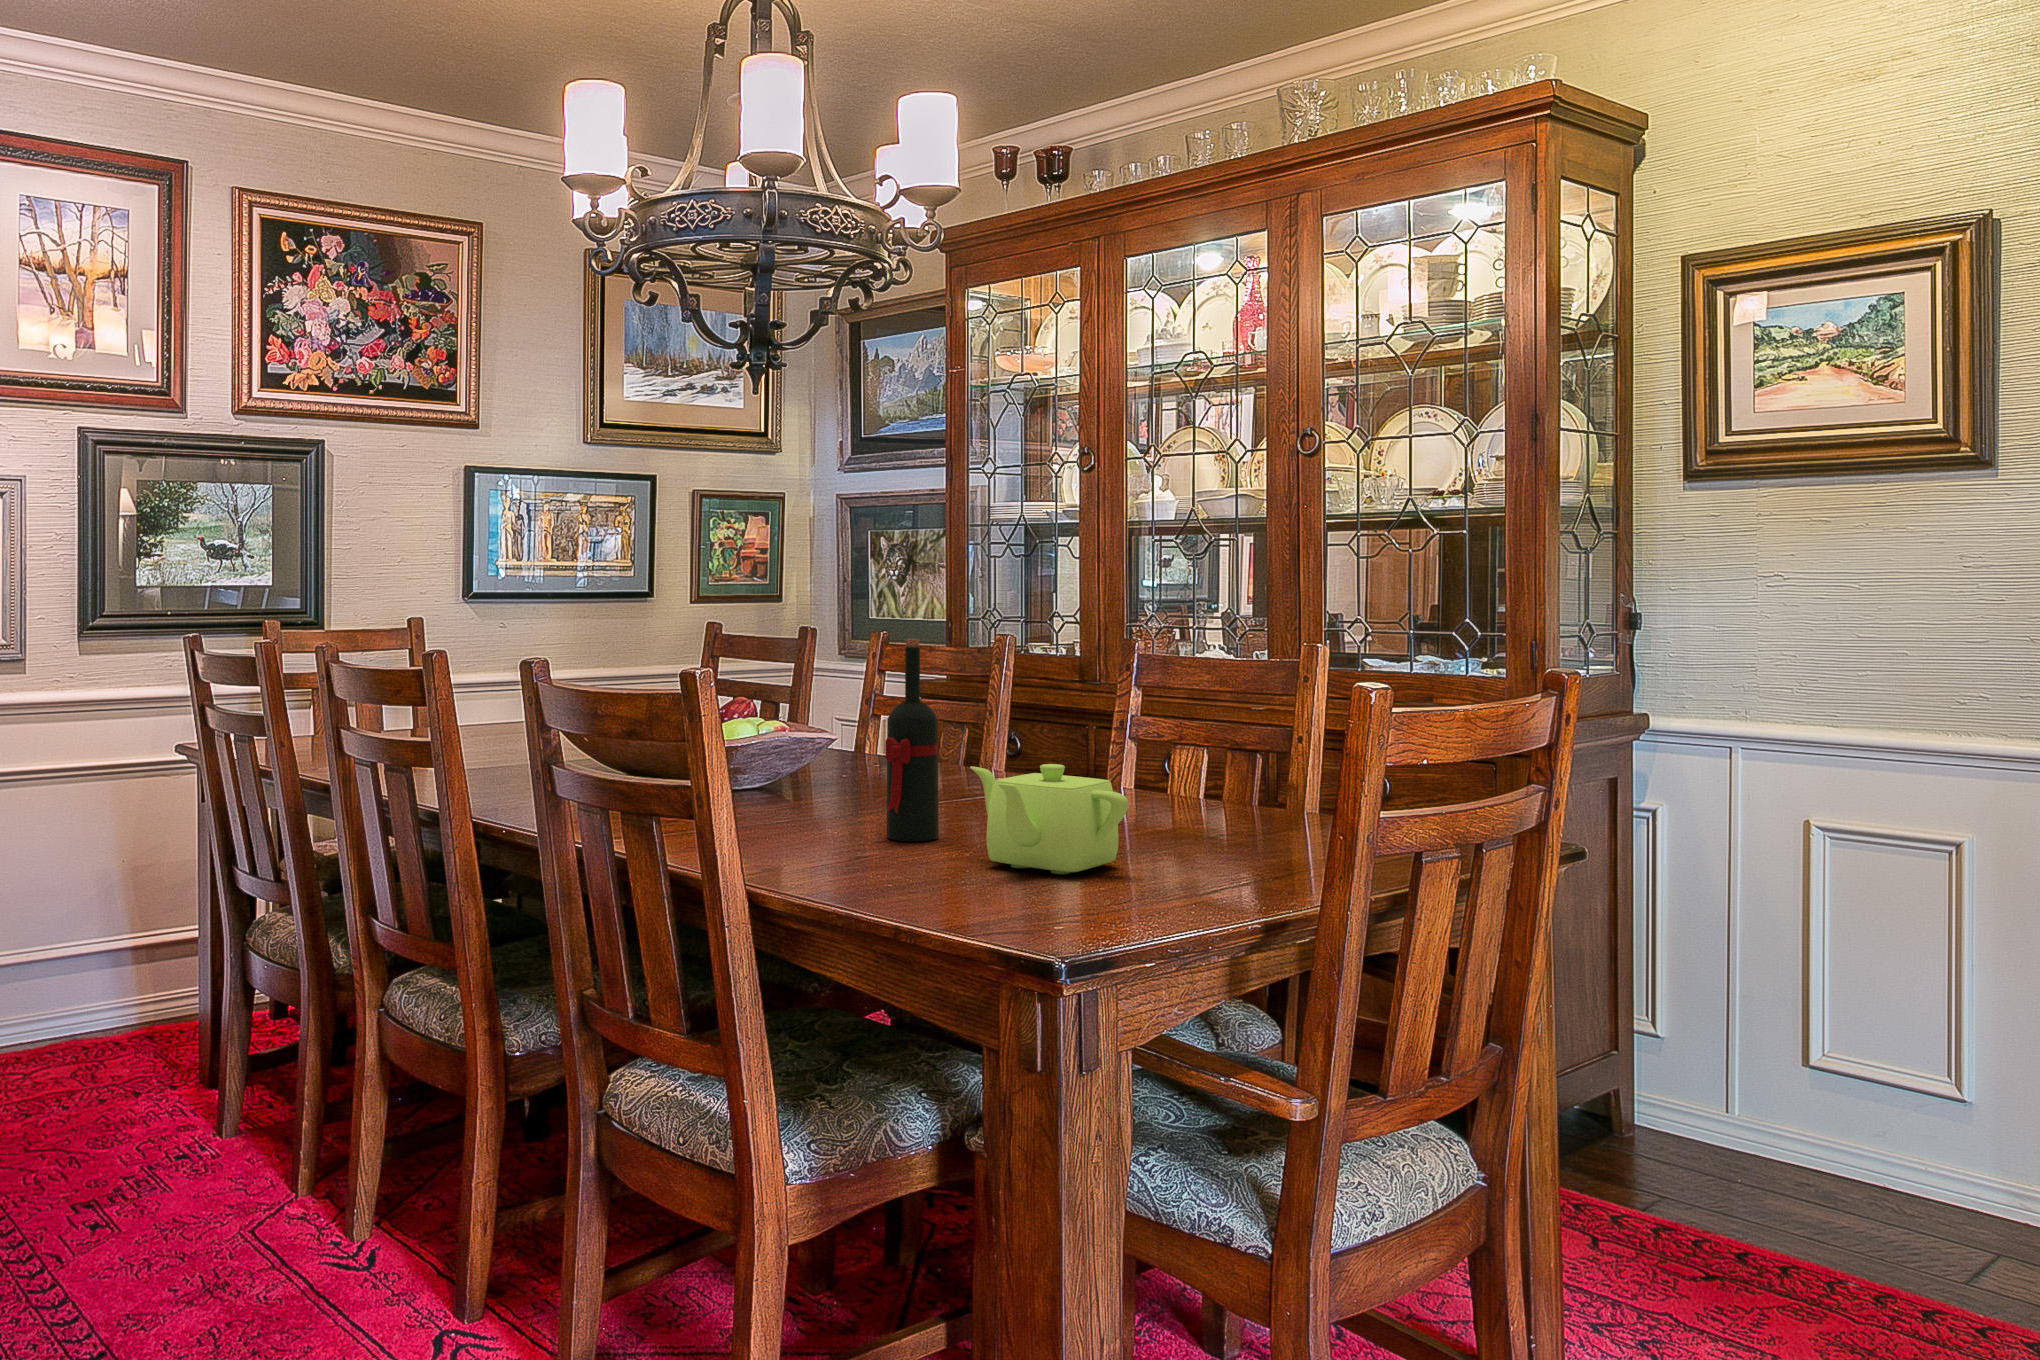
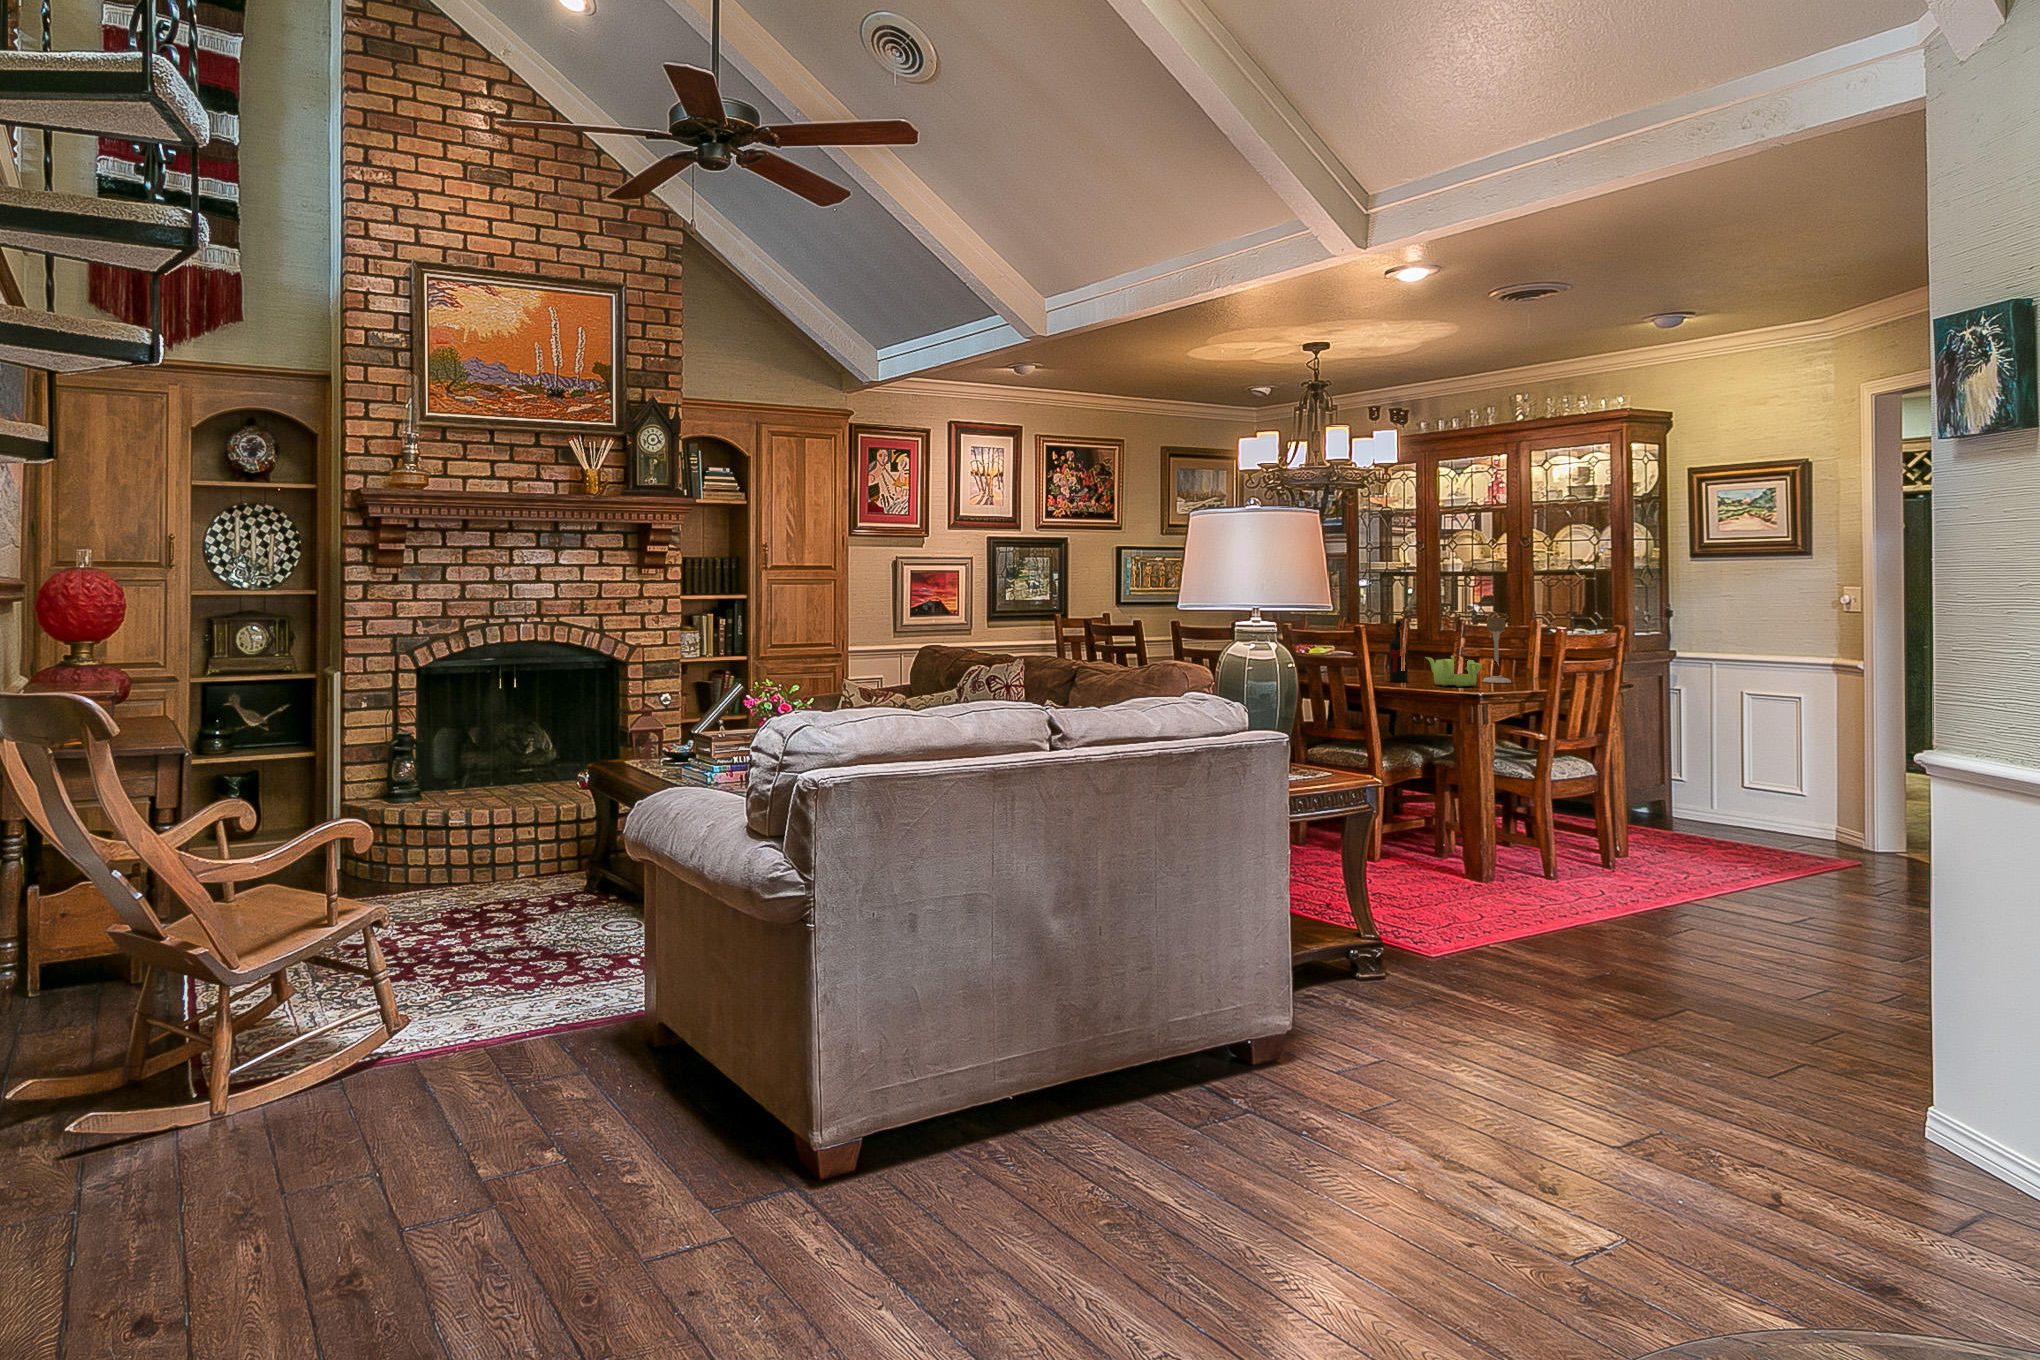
candle holder: none [1156,638,1239,842] -> present [1482,618,1511,683]

